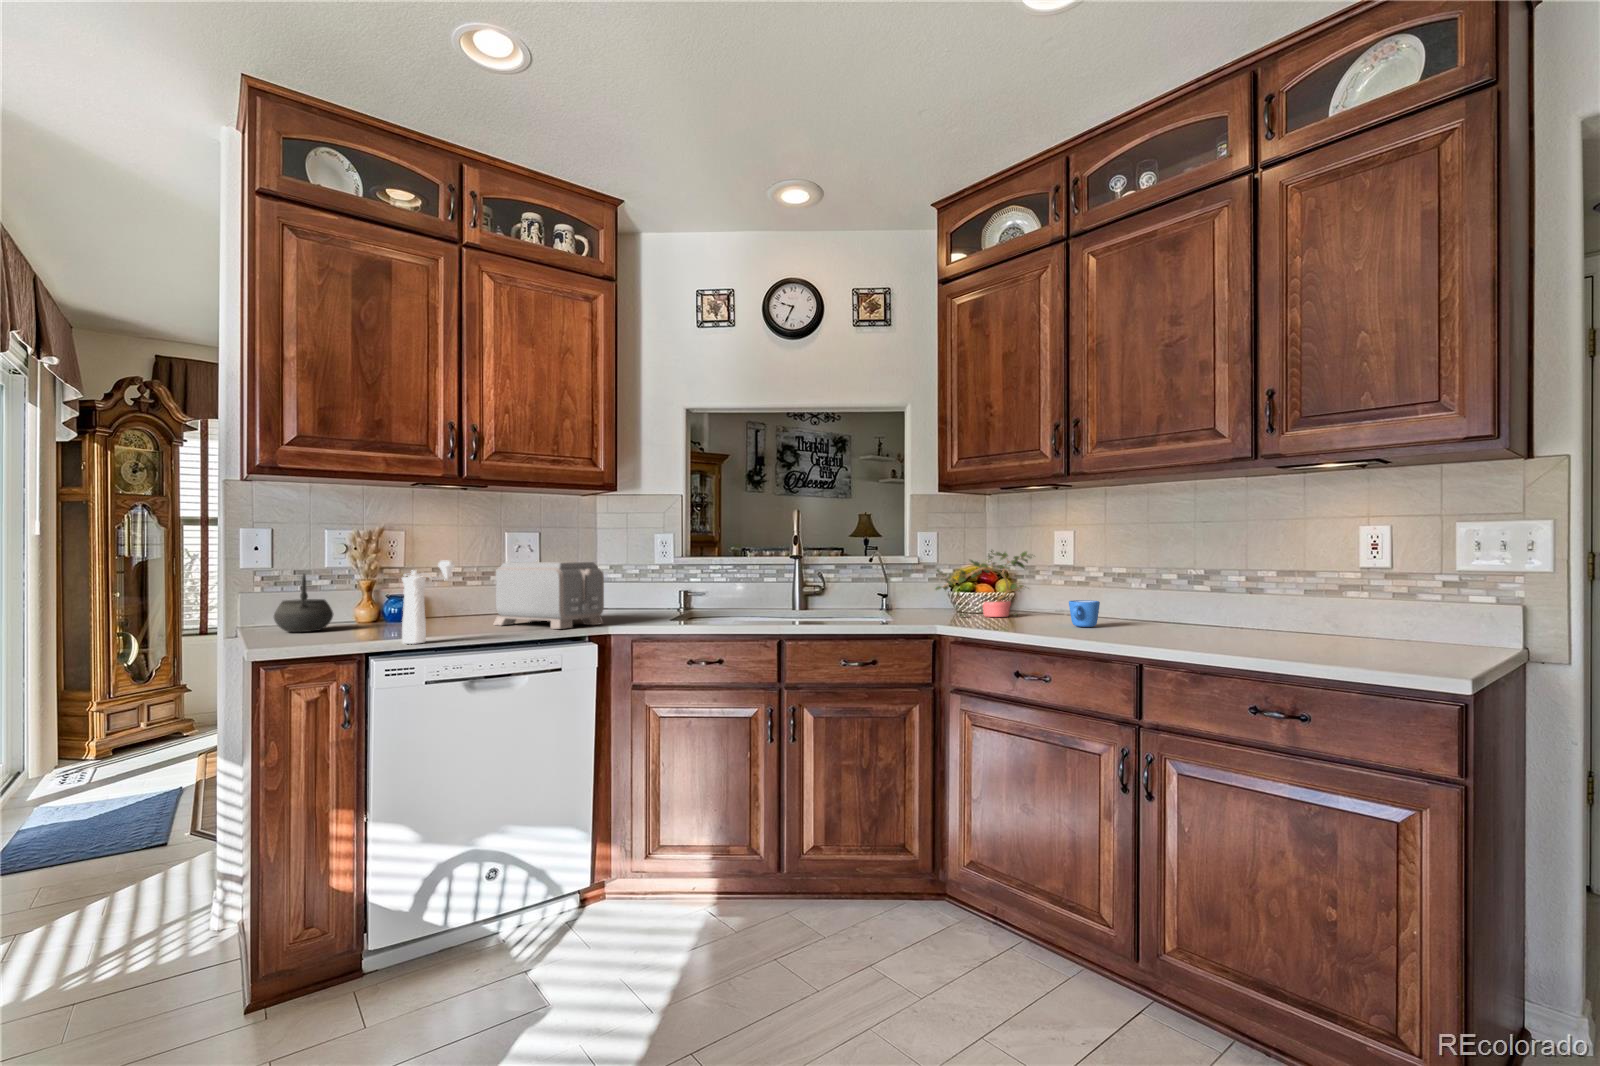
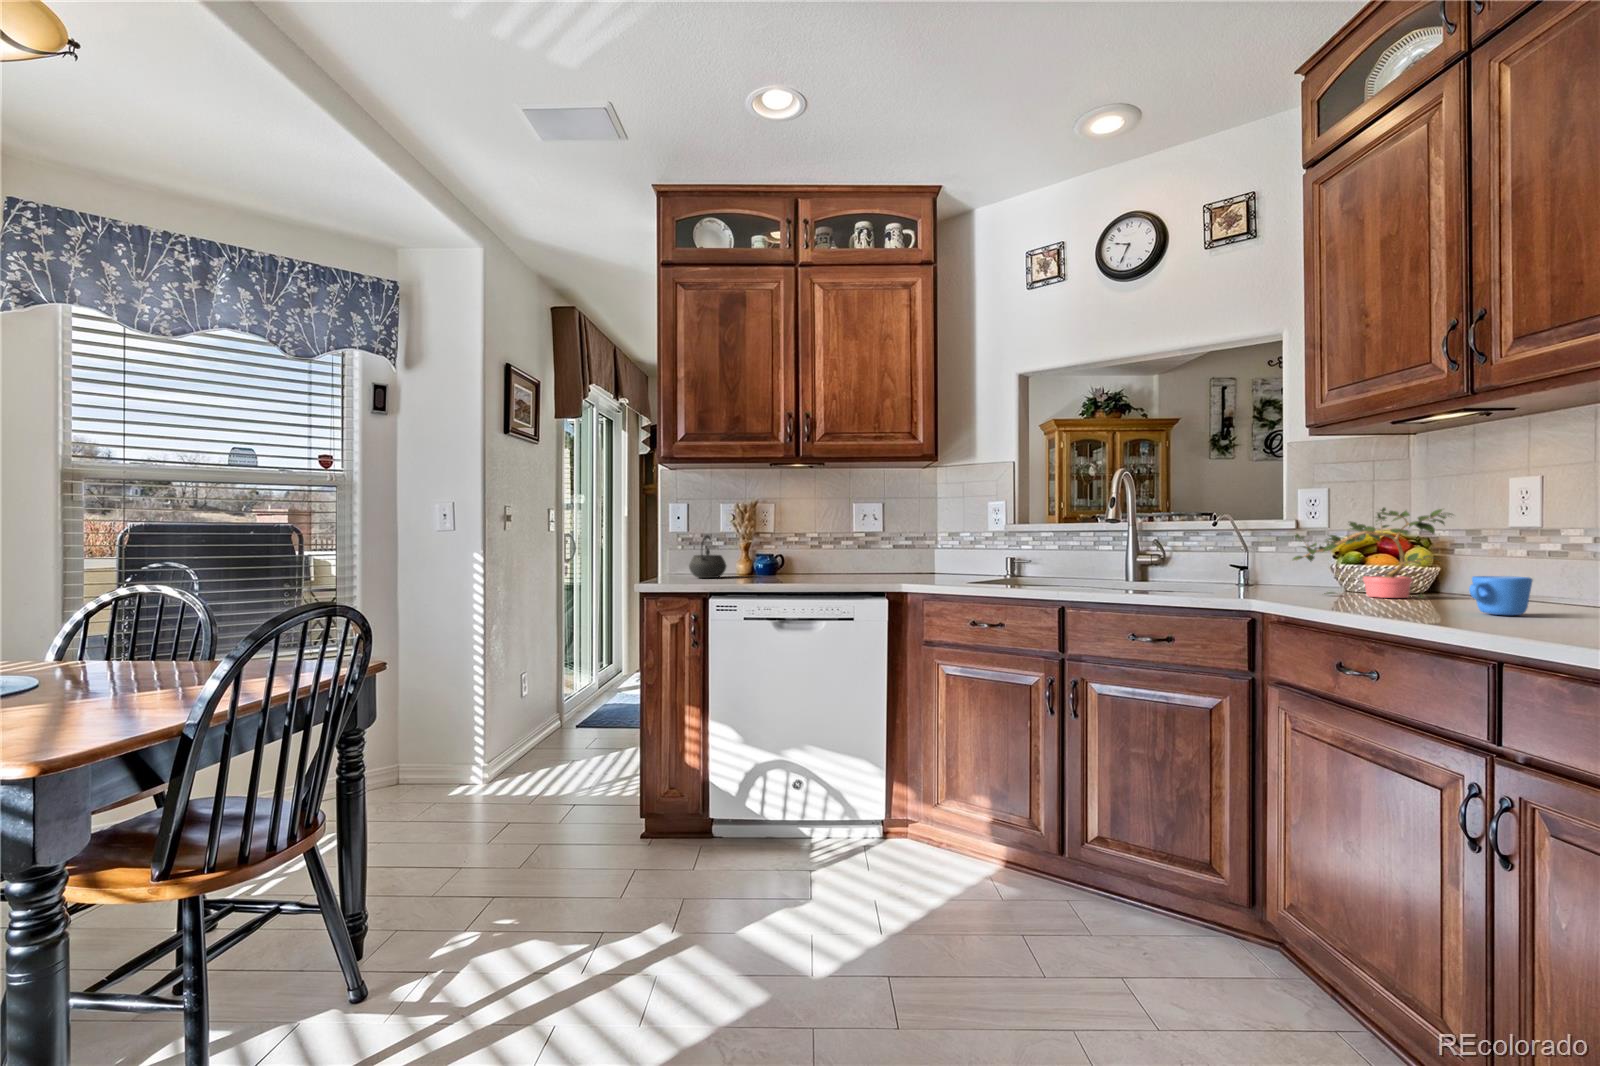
pepper mill: present [402,561,455,644] -> none [729,523,775,588]
toaster: present [493,562,604,629] -> none [828,526,910,584]

